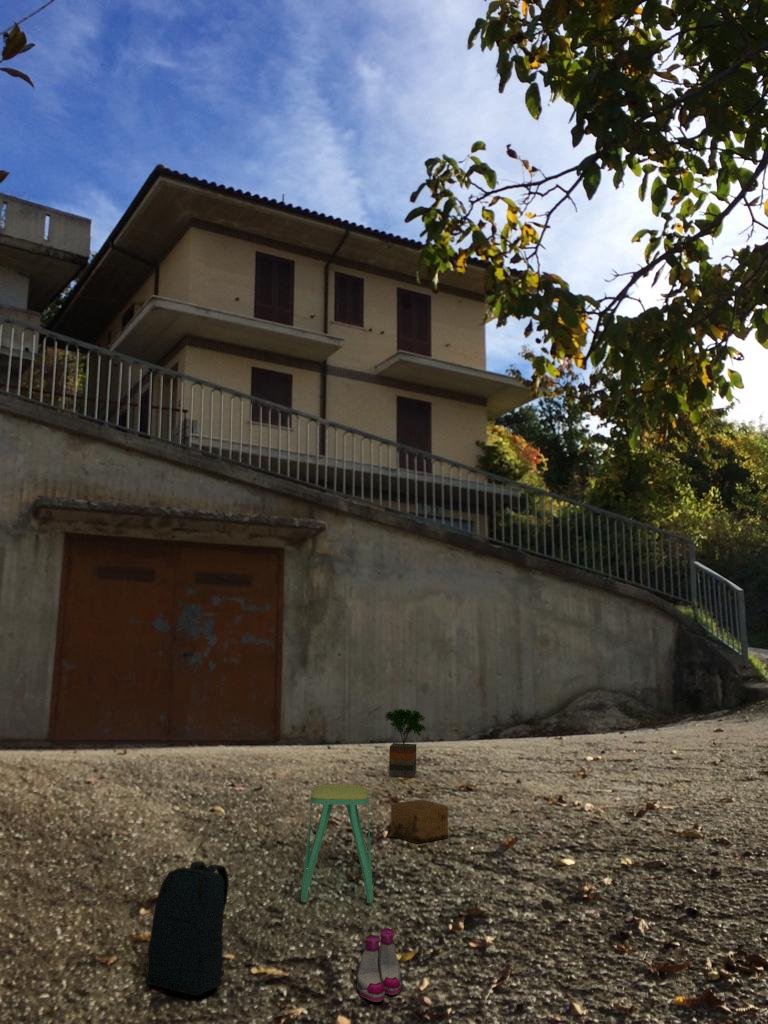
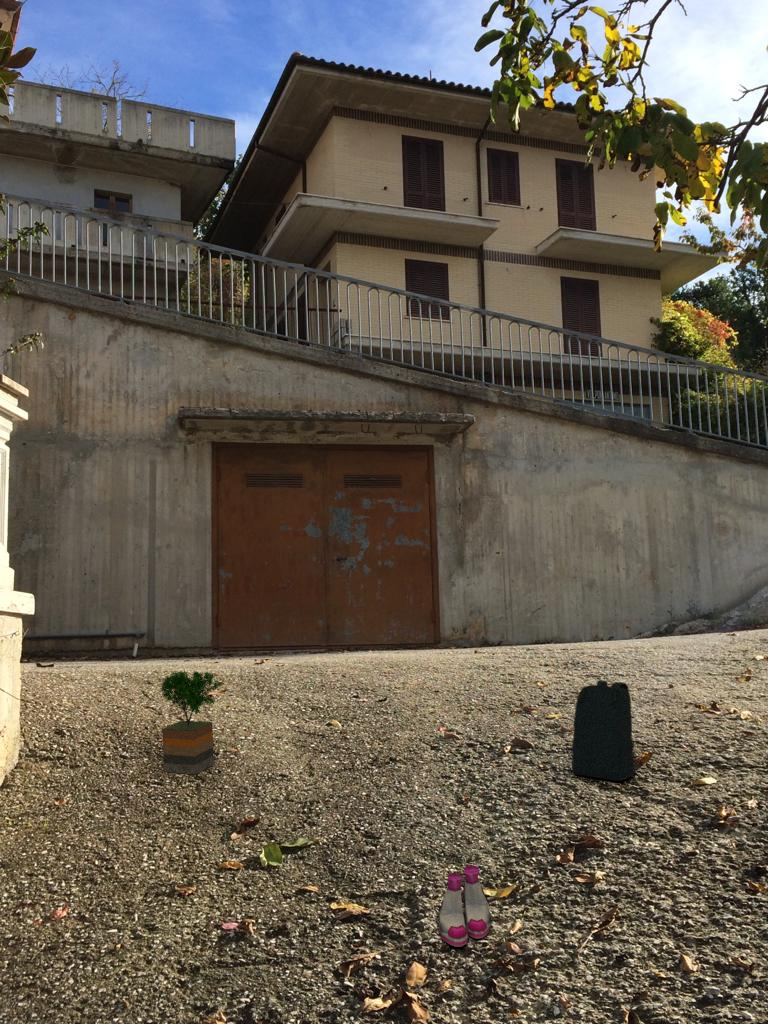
potted tree: present [385,709,426,777] -> present [161,671,221,774]
stool: present [301,784,373,903] -> none [398,702,481,830]
cardboard box: present [390,799,448,844] -> none [510,712,574,761]
backpack: present [146,861,228,995] -> present [572,680,635,781]

